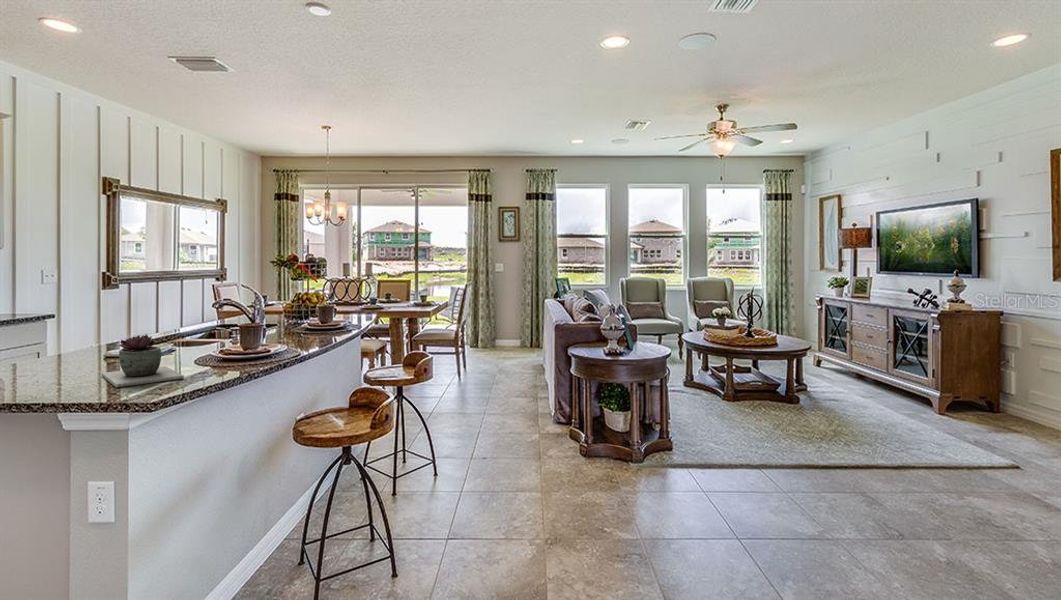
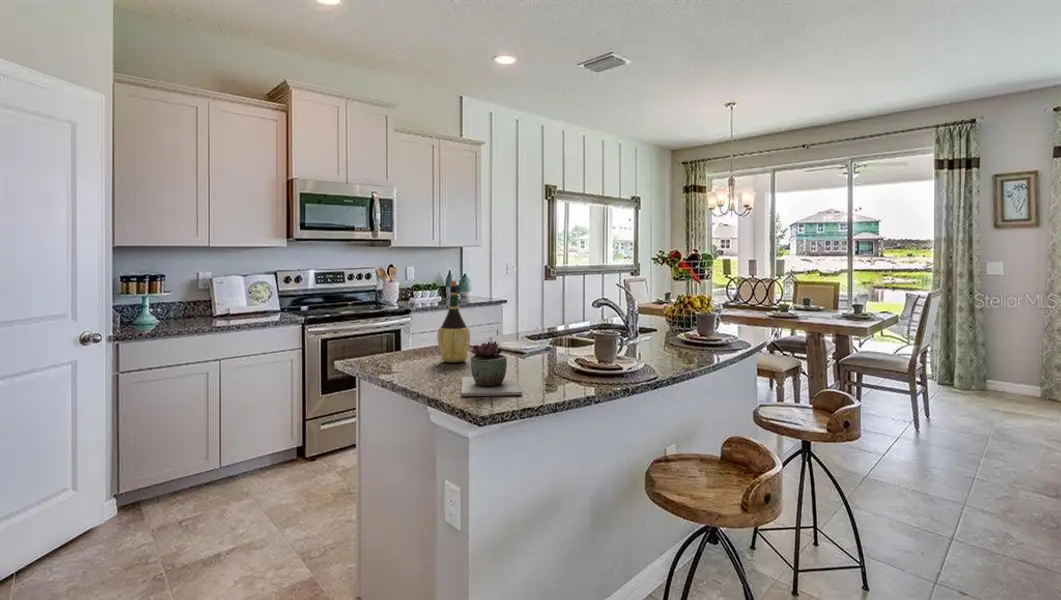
wine bottle: none [46,279,93,364] -> present [437,281,470,362]

